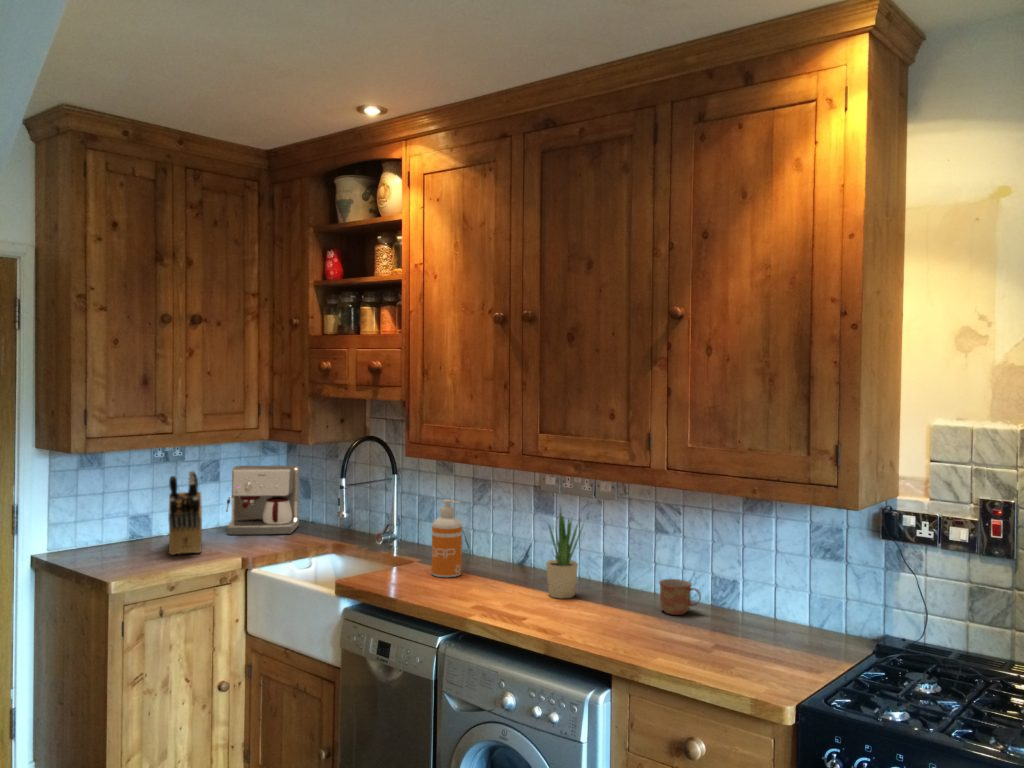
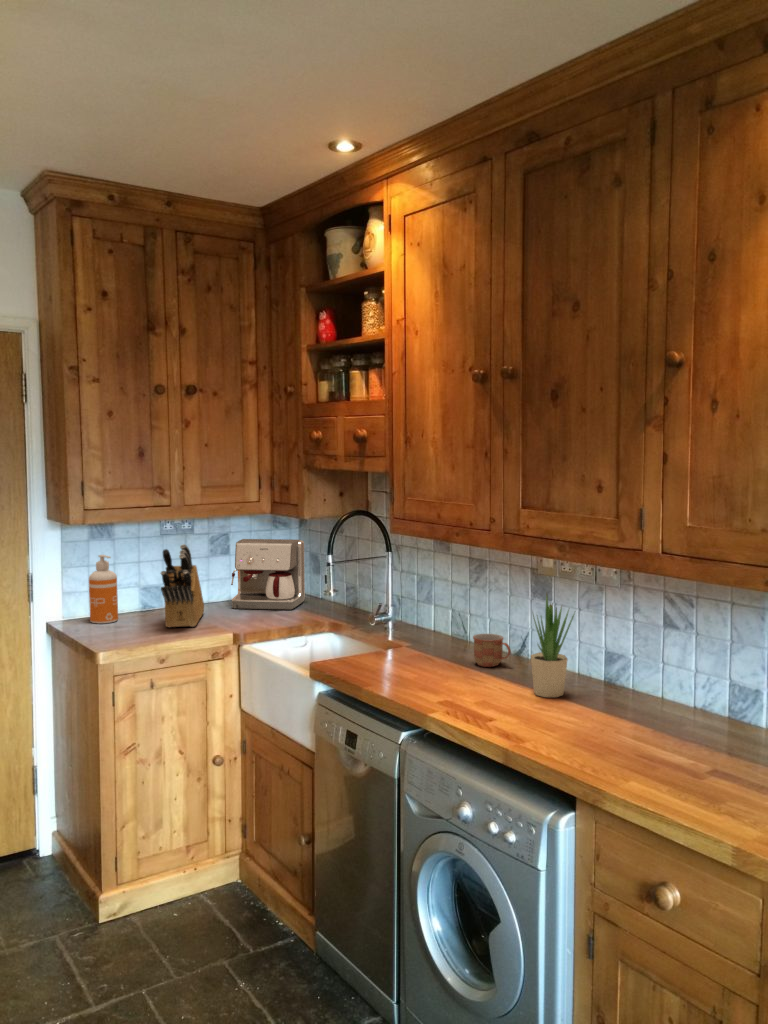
soap dispenser: present [431,500,462,577] -> present [89,555,118,624]
mug: present [659,579,701,615] -> present [473,634,511,667]

